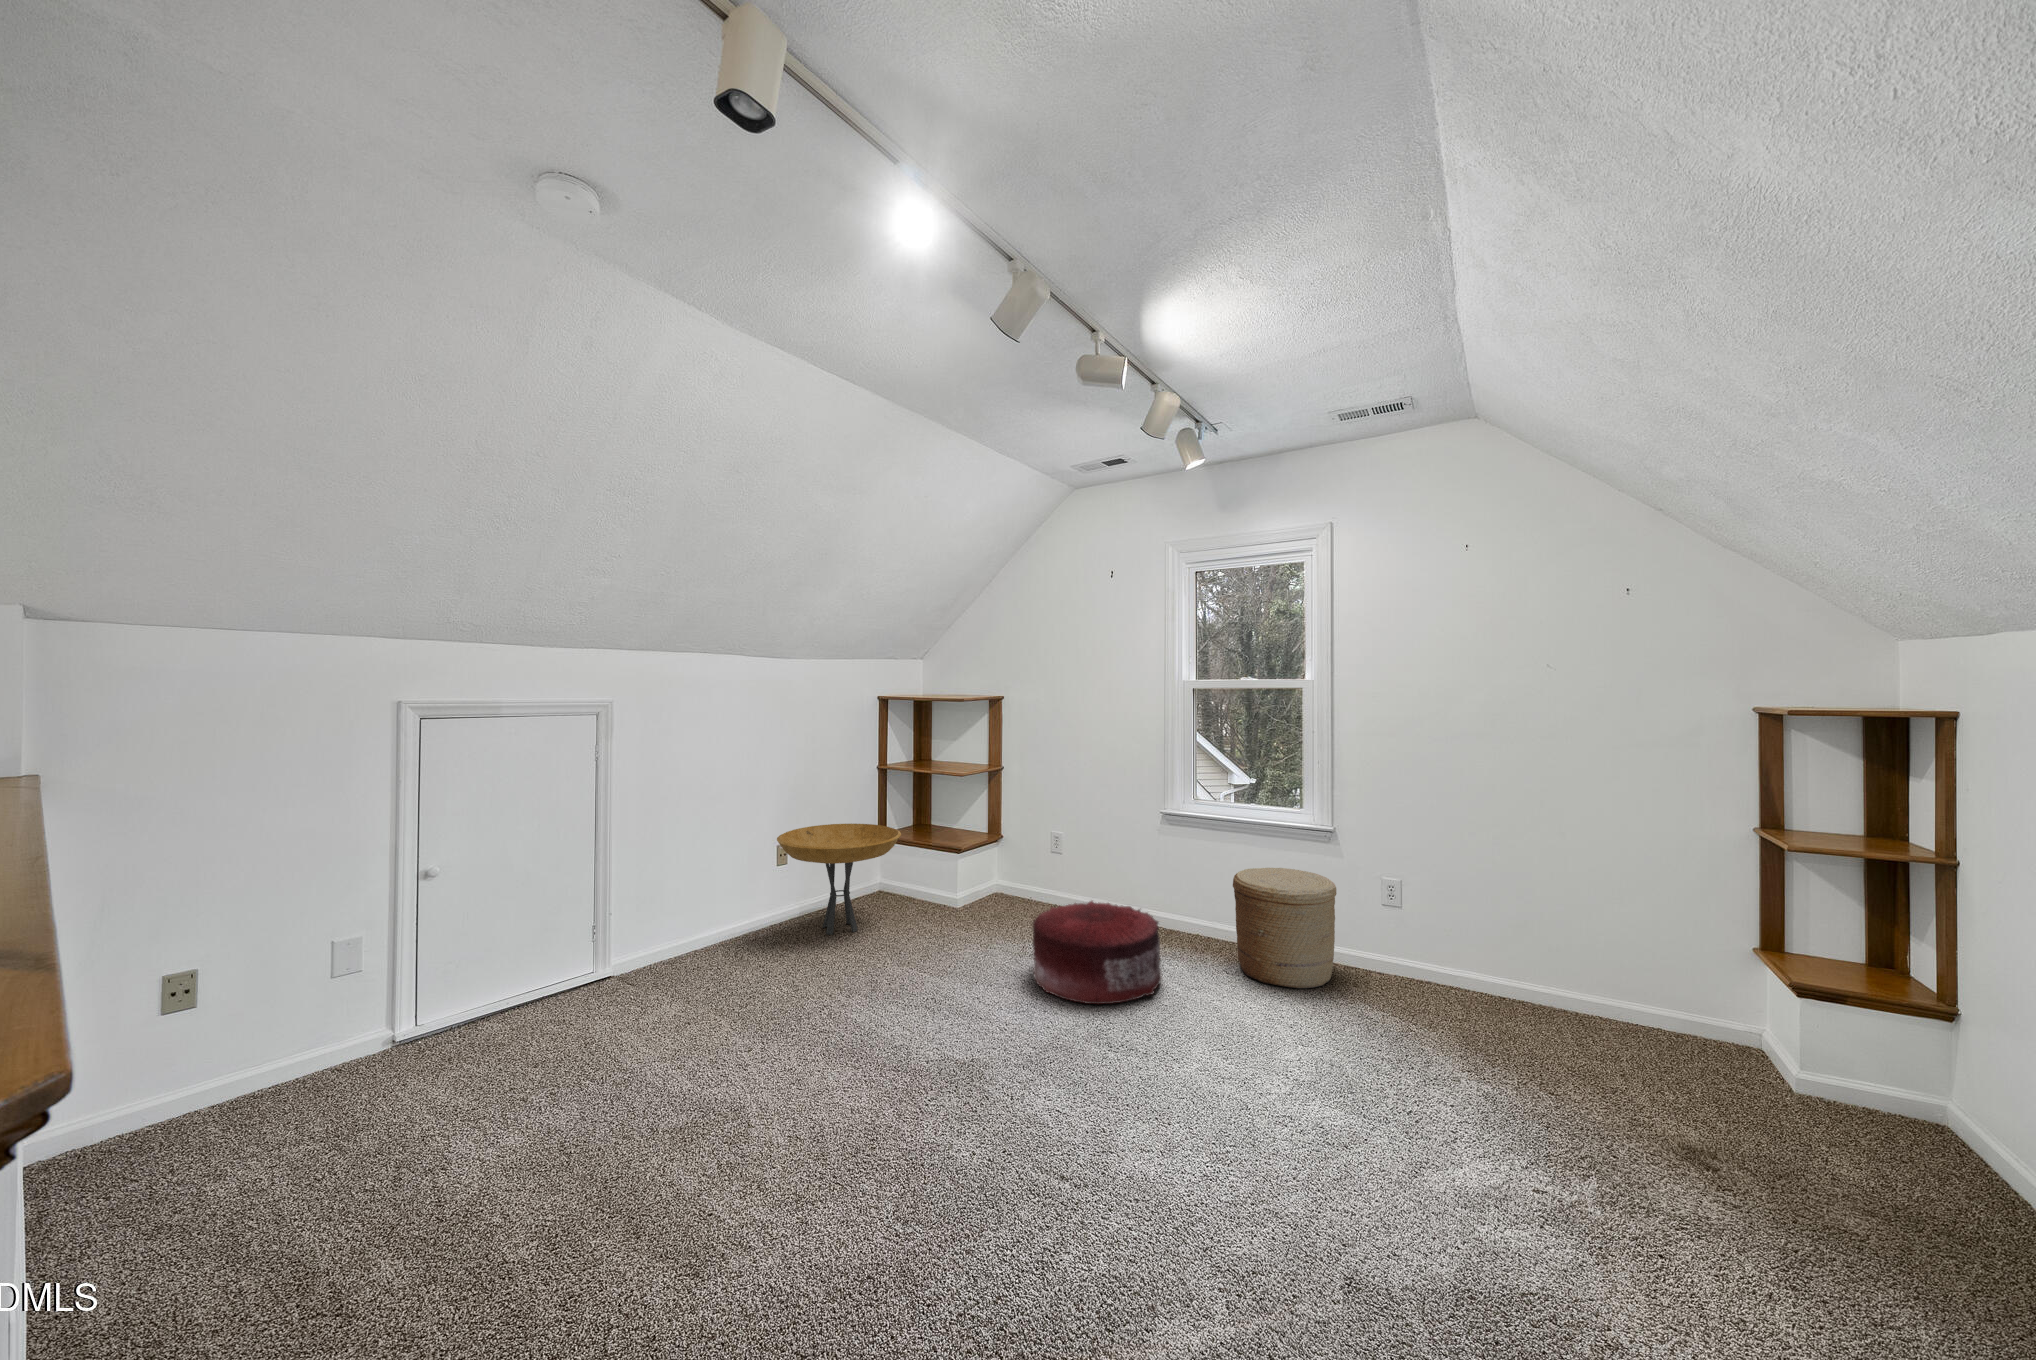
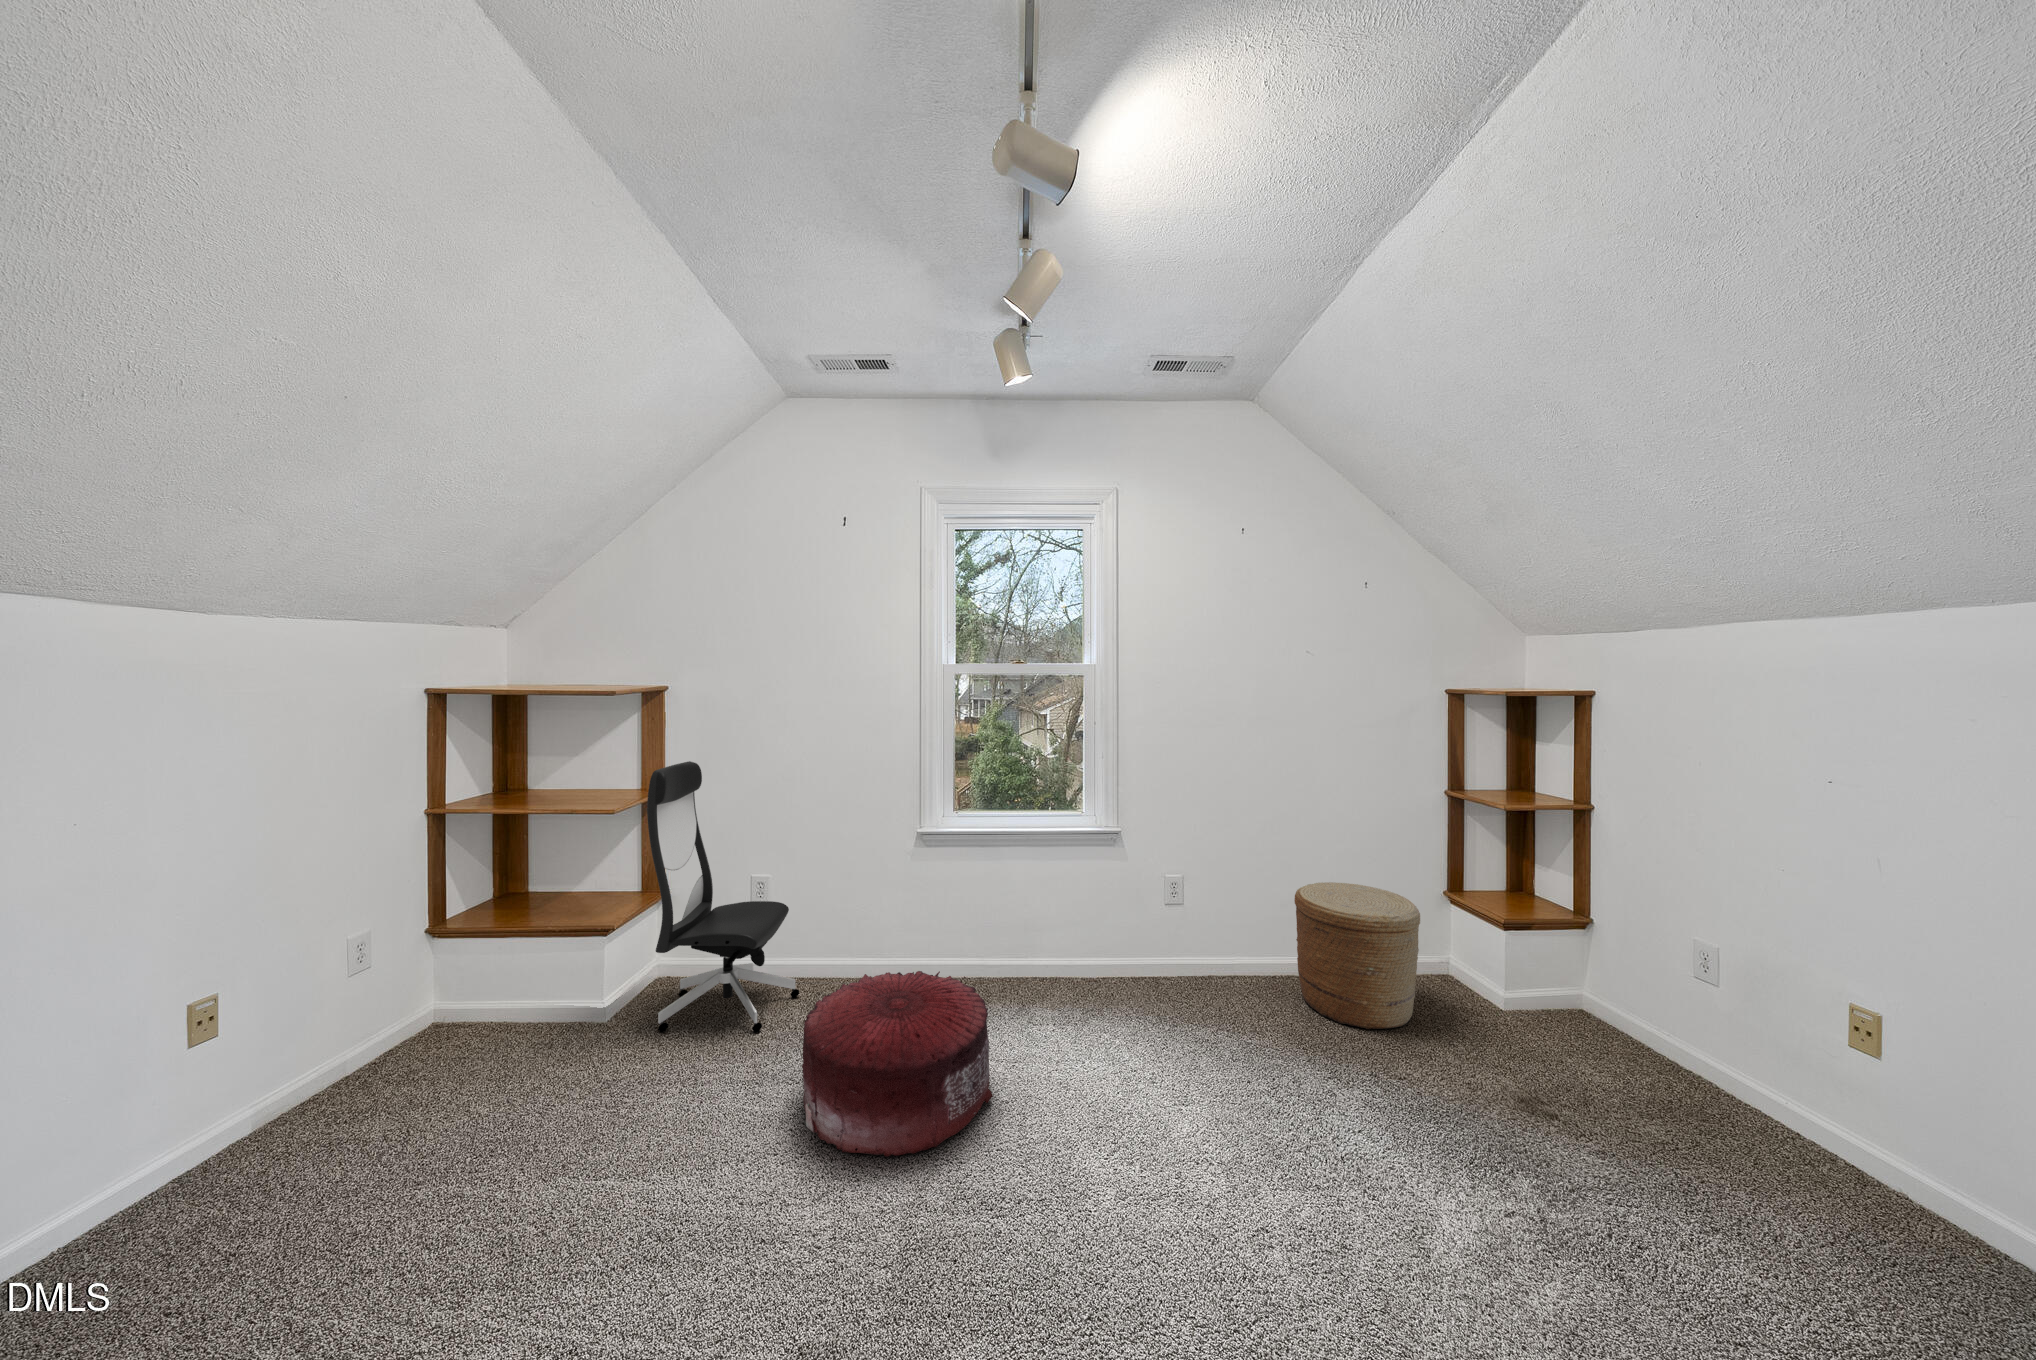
office chair: none [978,746,1074,932] -> present [647,761,799,1033]
side table: present [777,824,901,935] -> none [177,919,509,1166]
woven basket: present [1233,868,1337,988] -> present [1294,882,1420,1029]

